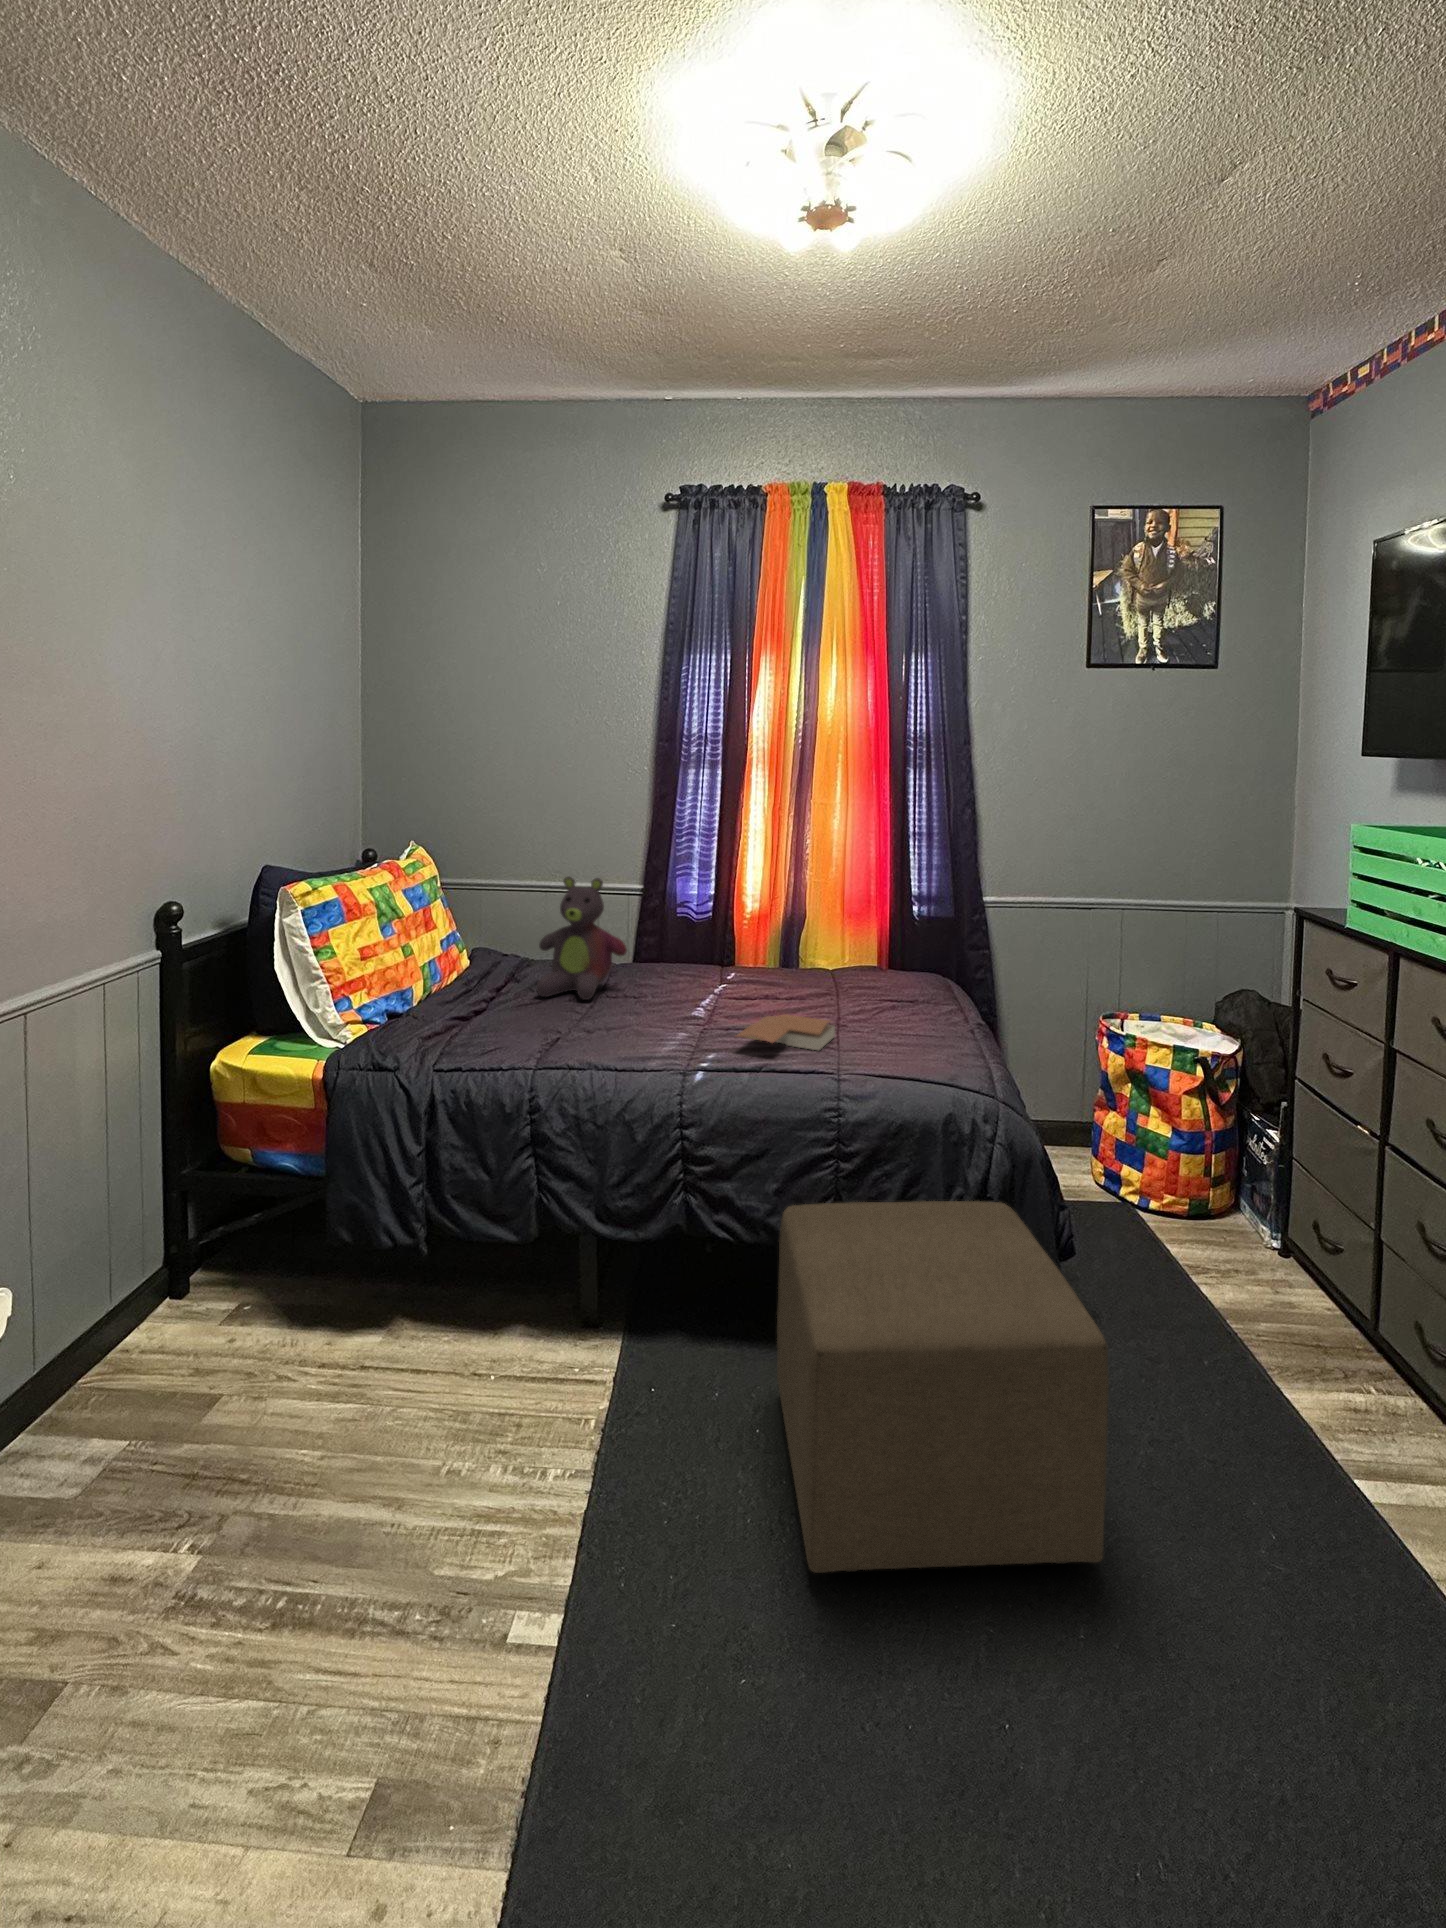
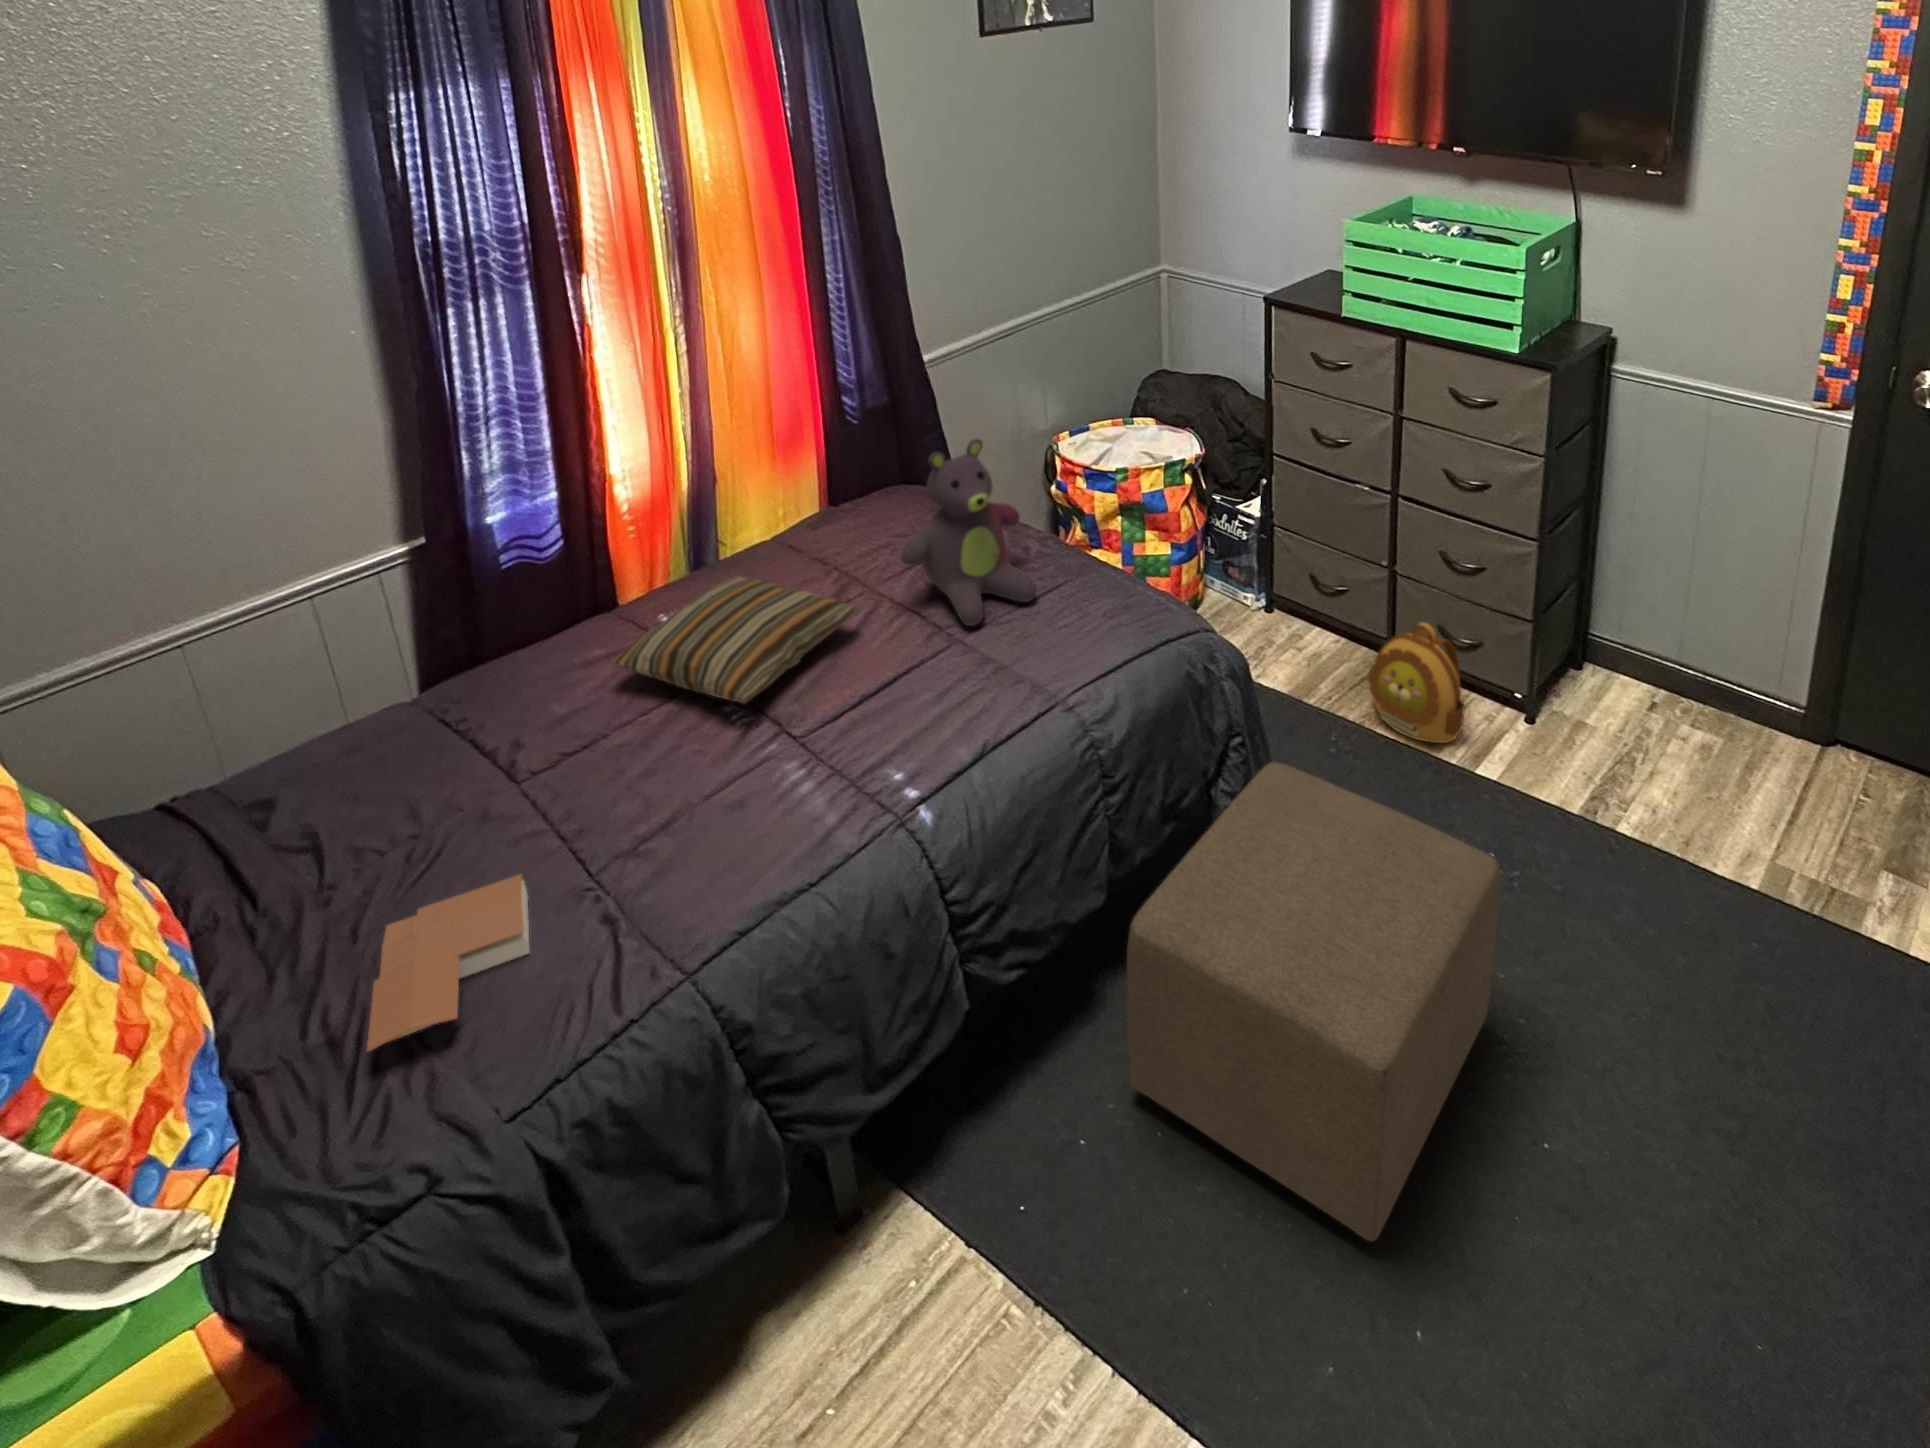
stuffed bear: present [536,877,627,1000] -> present [901,439,1037,626]
pillow: none [668,950,800,1001] -> present [614,575,855,703]
book: present [736,1014,835,1050] -> present [367,874,530,1052]
backpack: none [1273,1251,1404,1416] -> present [1368,622,1465,743]

